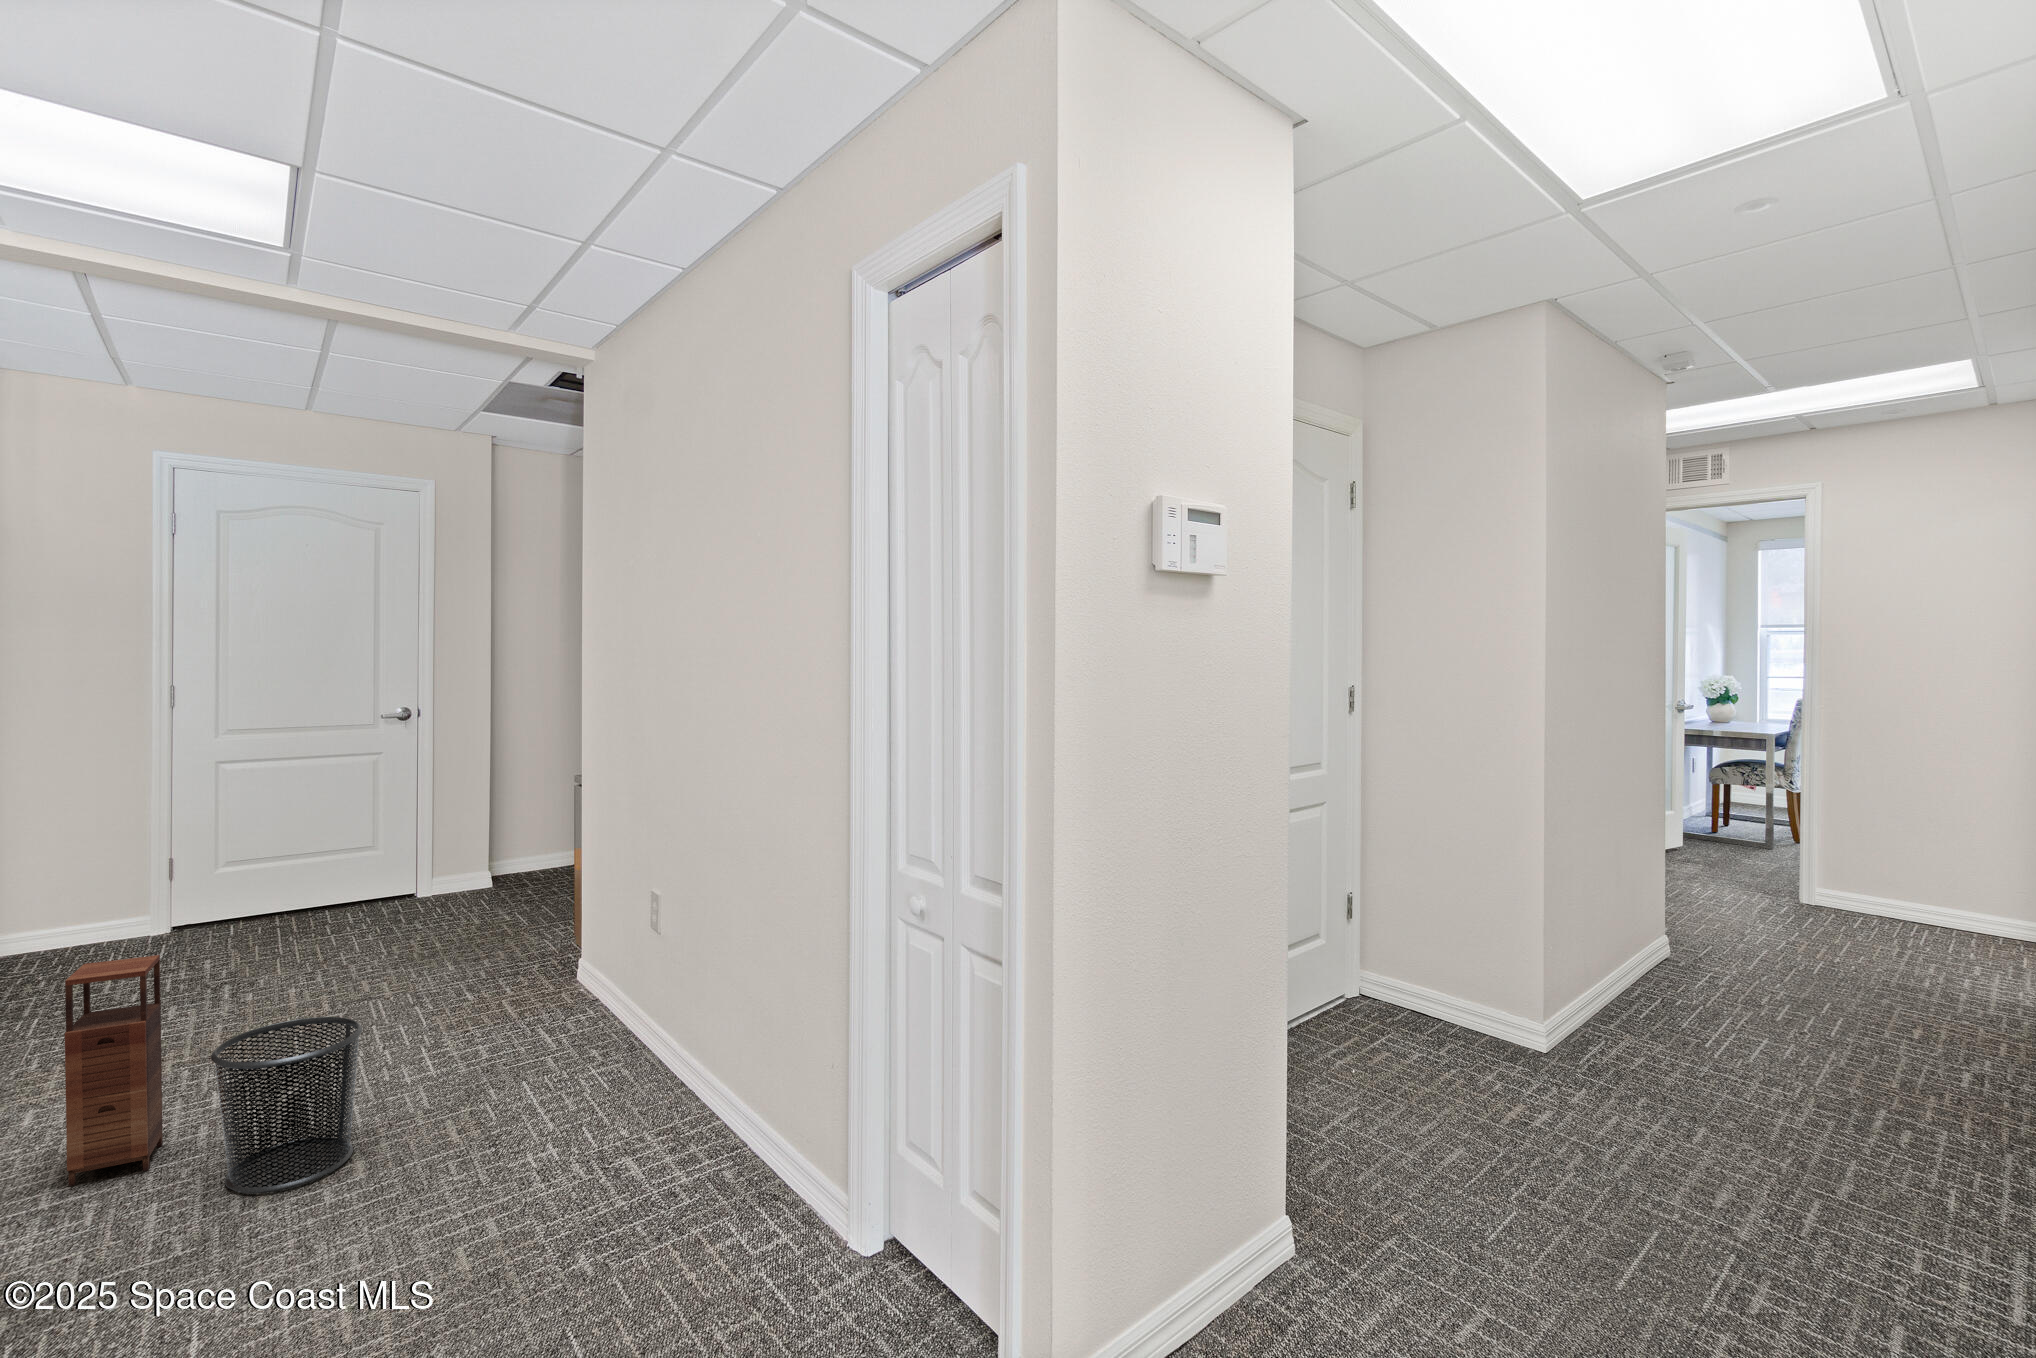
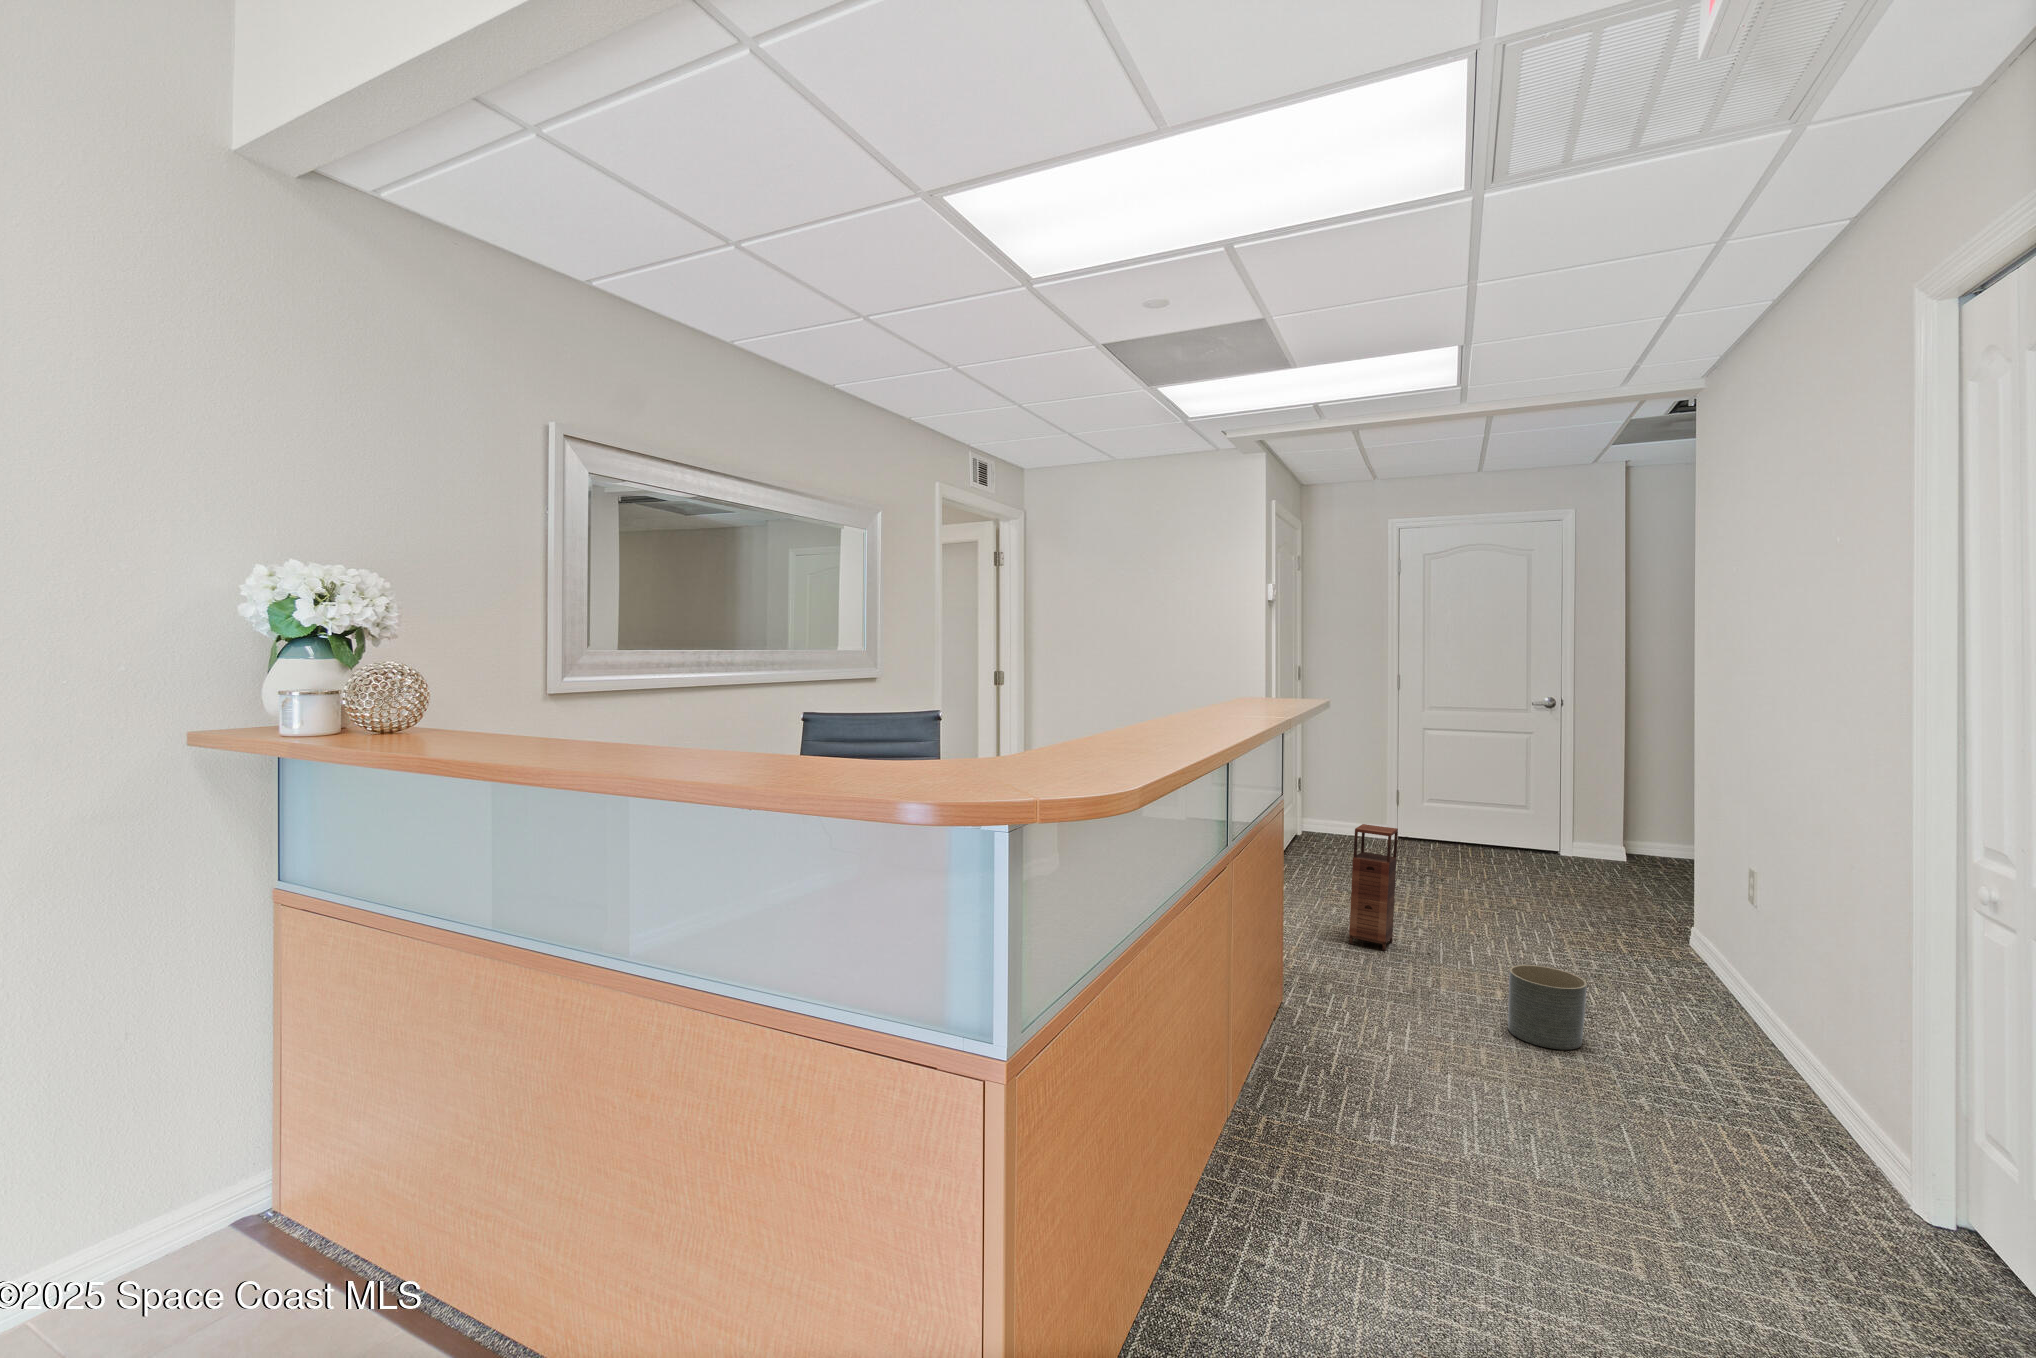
waste bin: present [211,1017,363,1193] -> none [1420,886,1507,990]
planter: none [379,1107,491,1243] -> present [1508,965,1587,1050]

